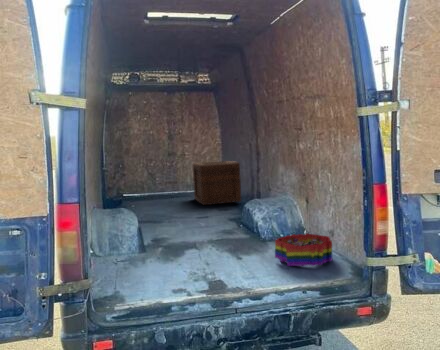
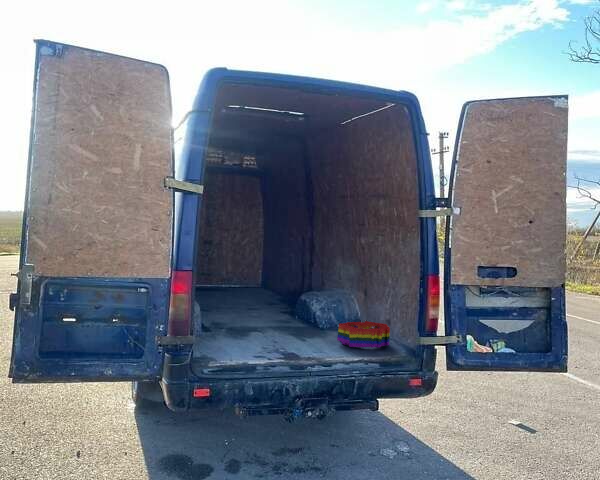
wooden crate: present [193,161,241,205] -> none [237,250,292,297]

